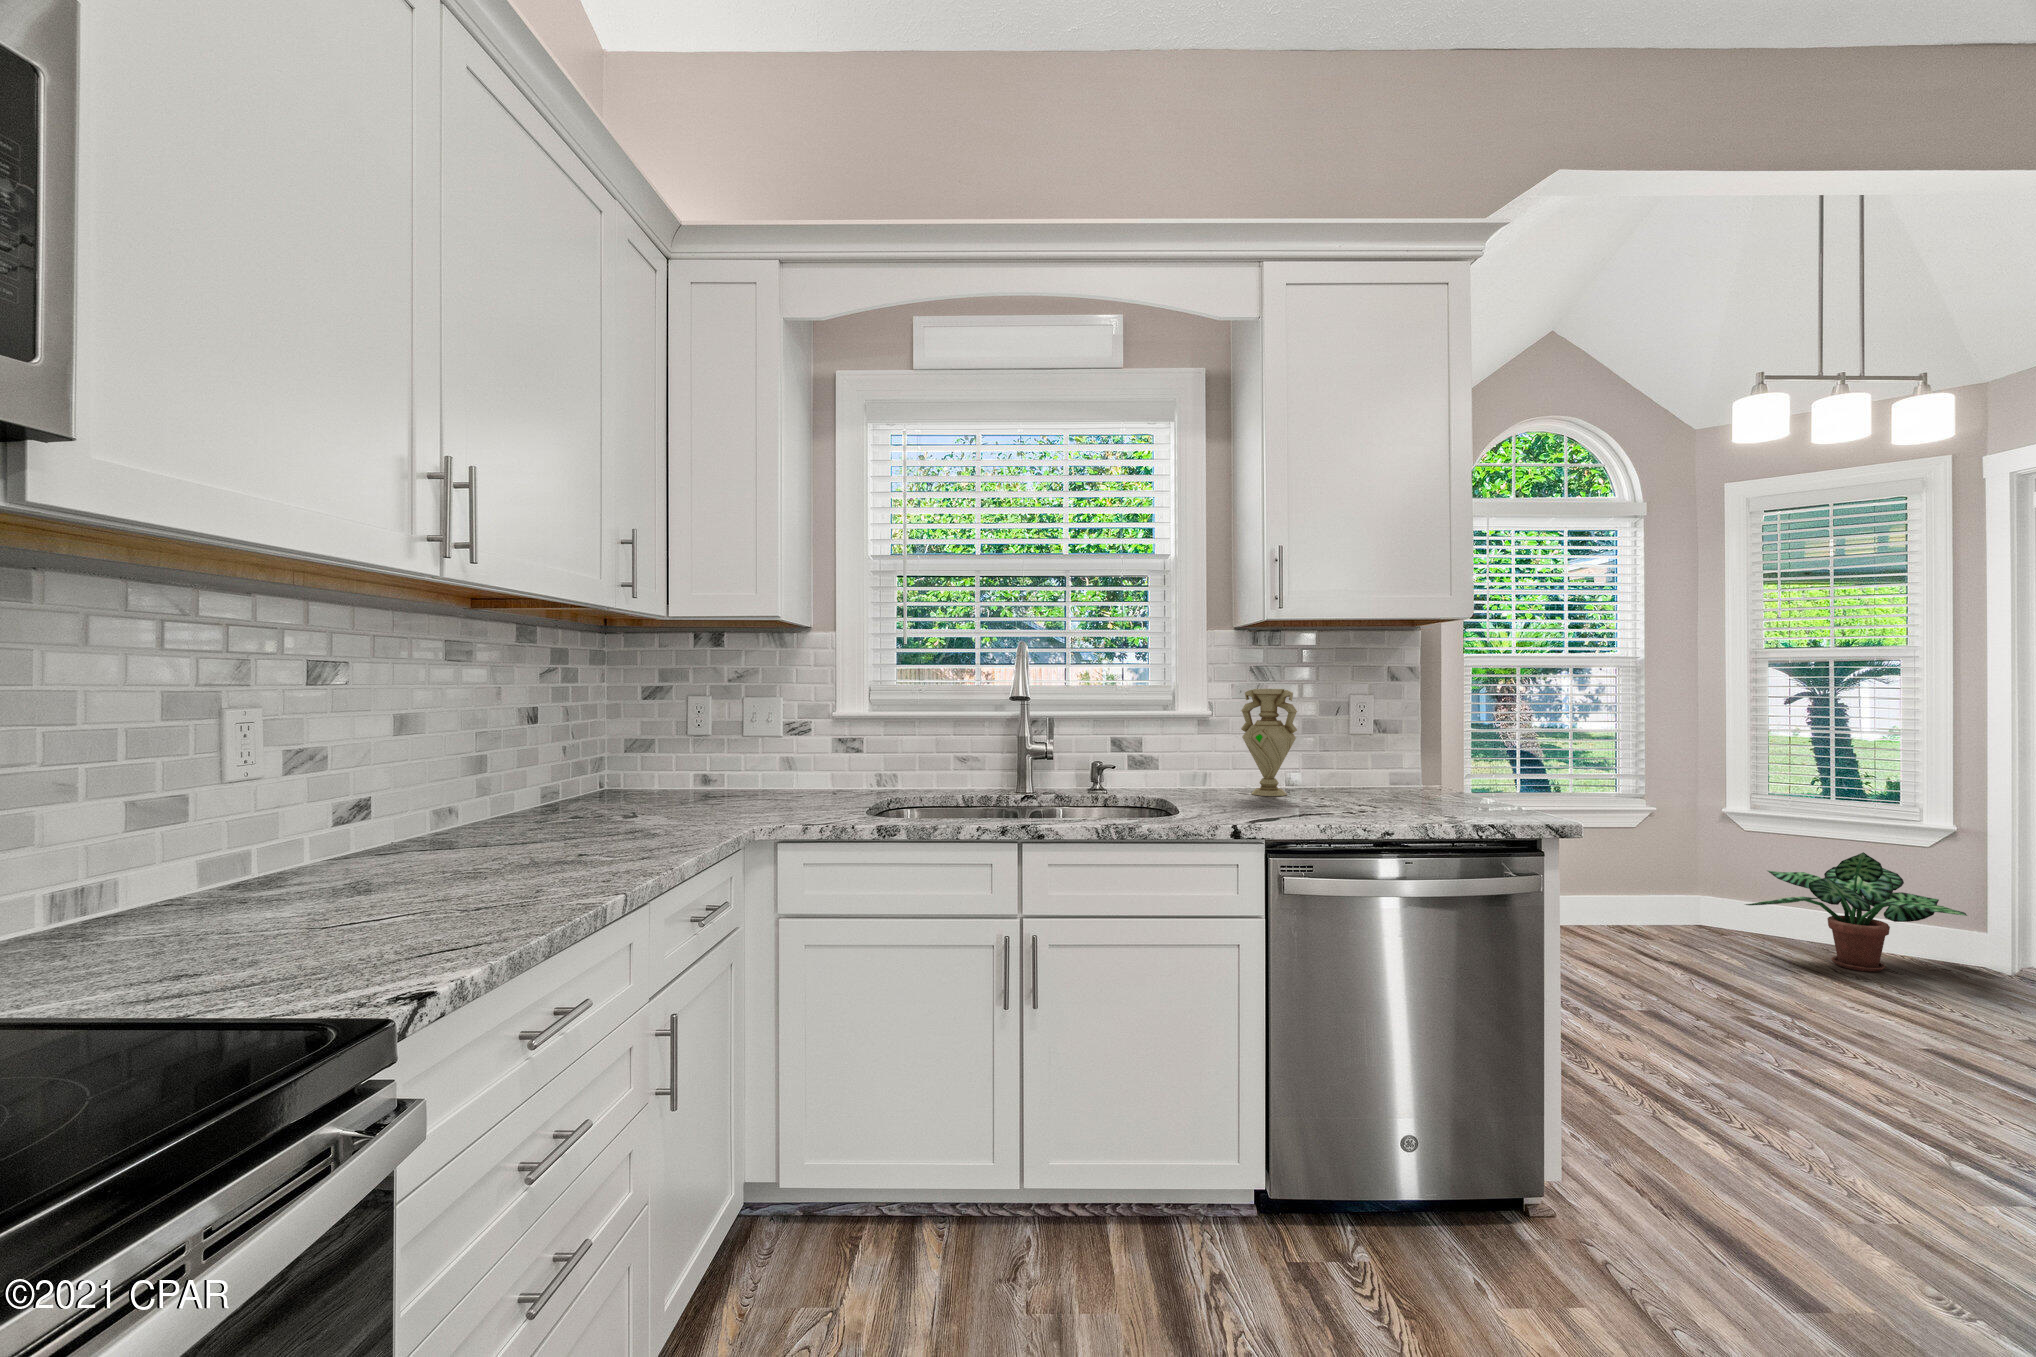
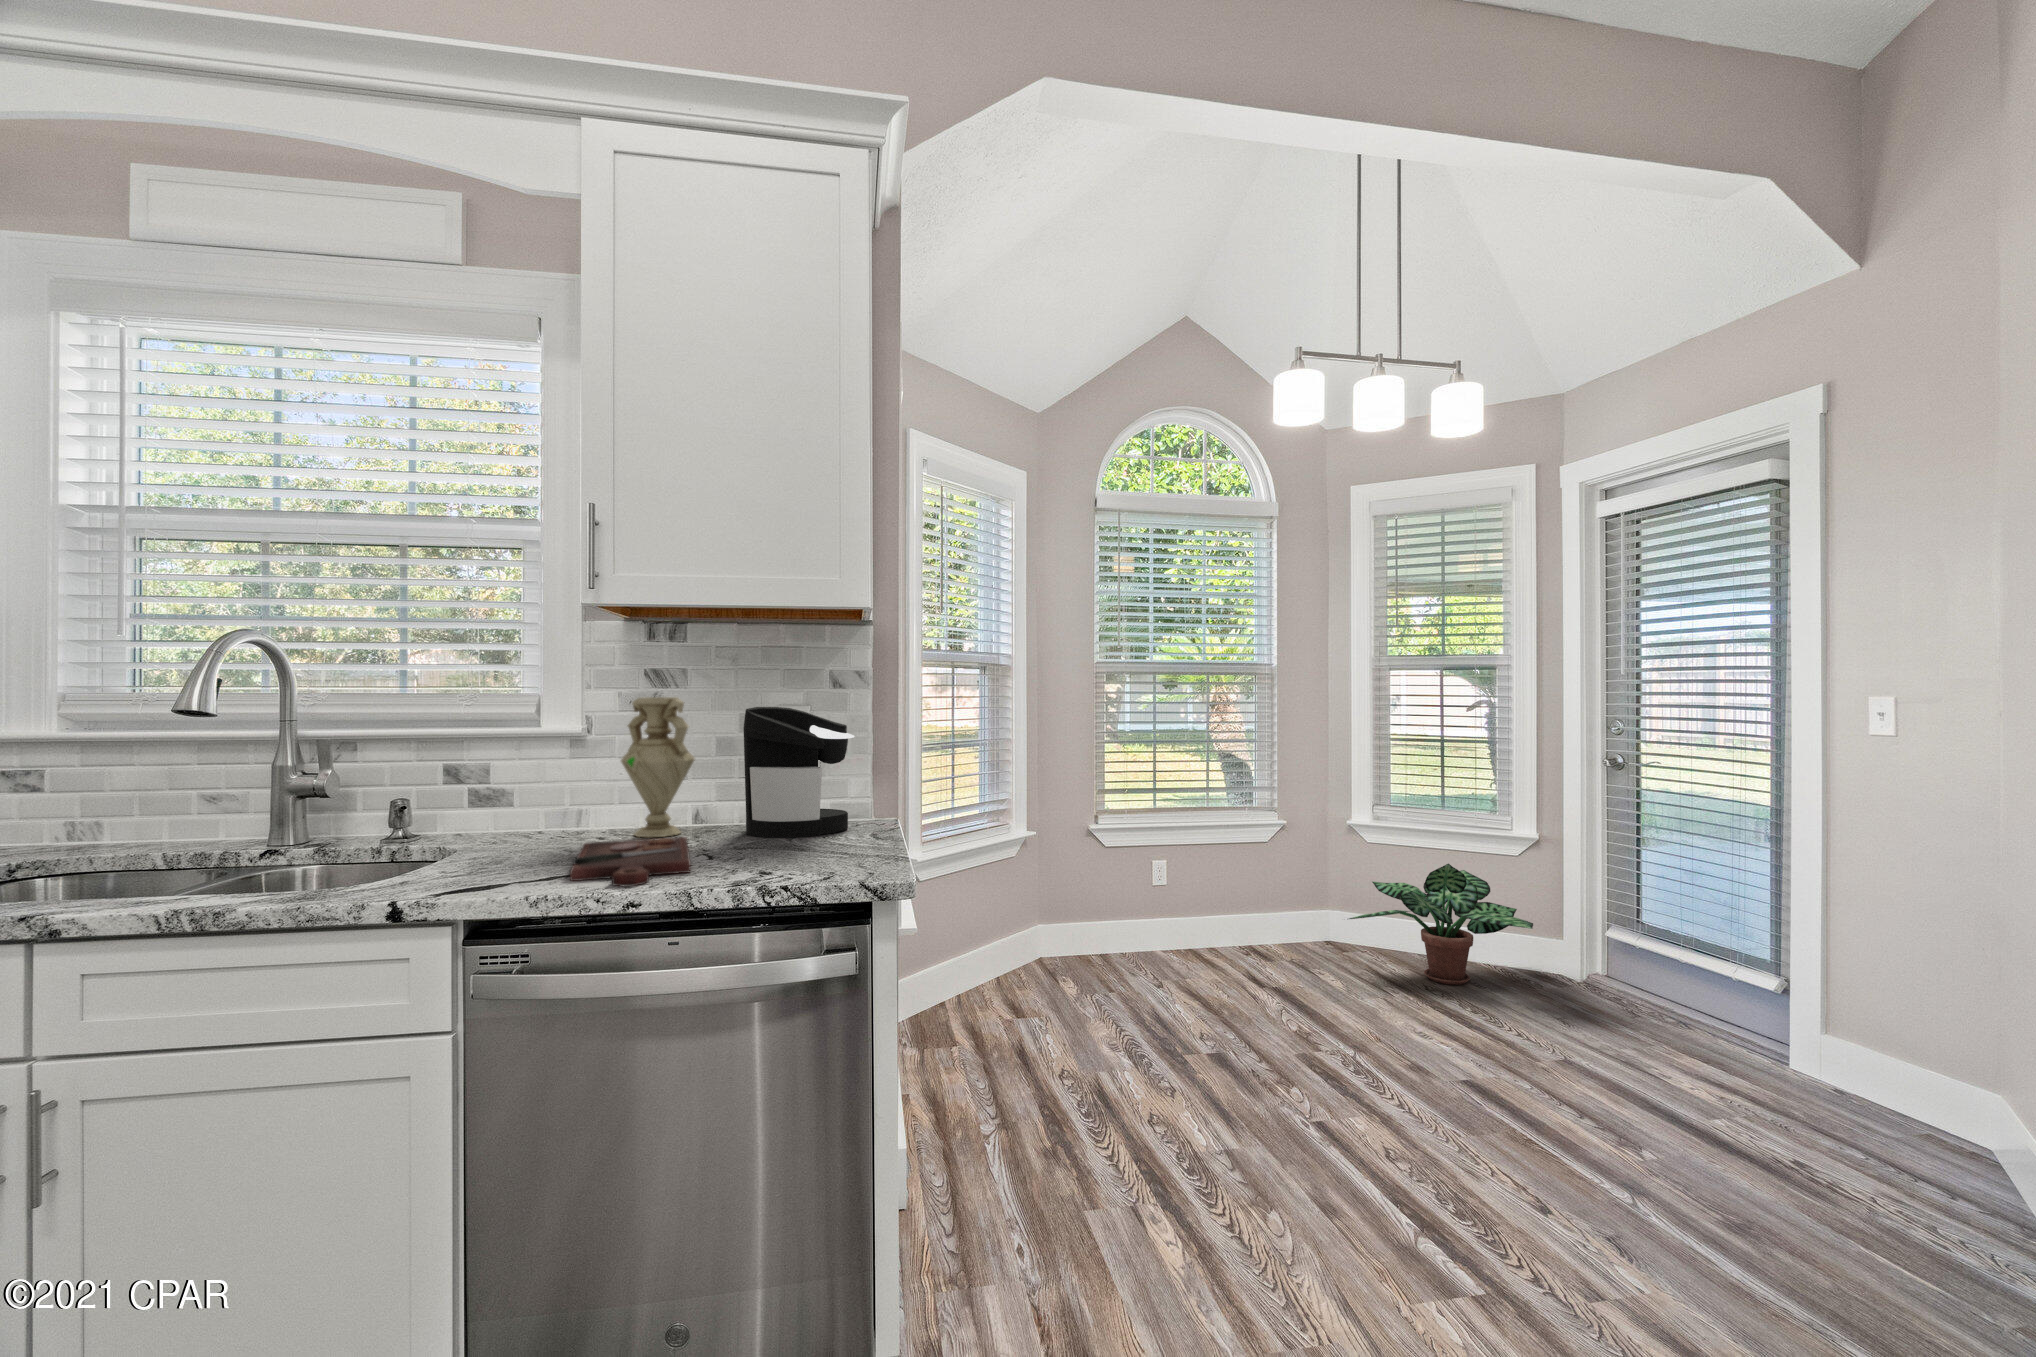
coffee maker: none [1330,696,1417,798] -> present [743,707,854,838]
cutting board: none [1261,794,1382,822] -> present [570,837,691,886]

